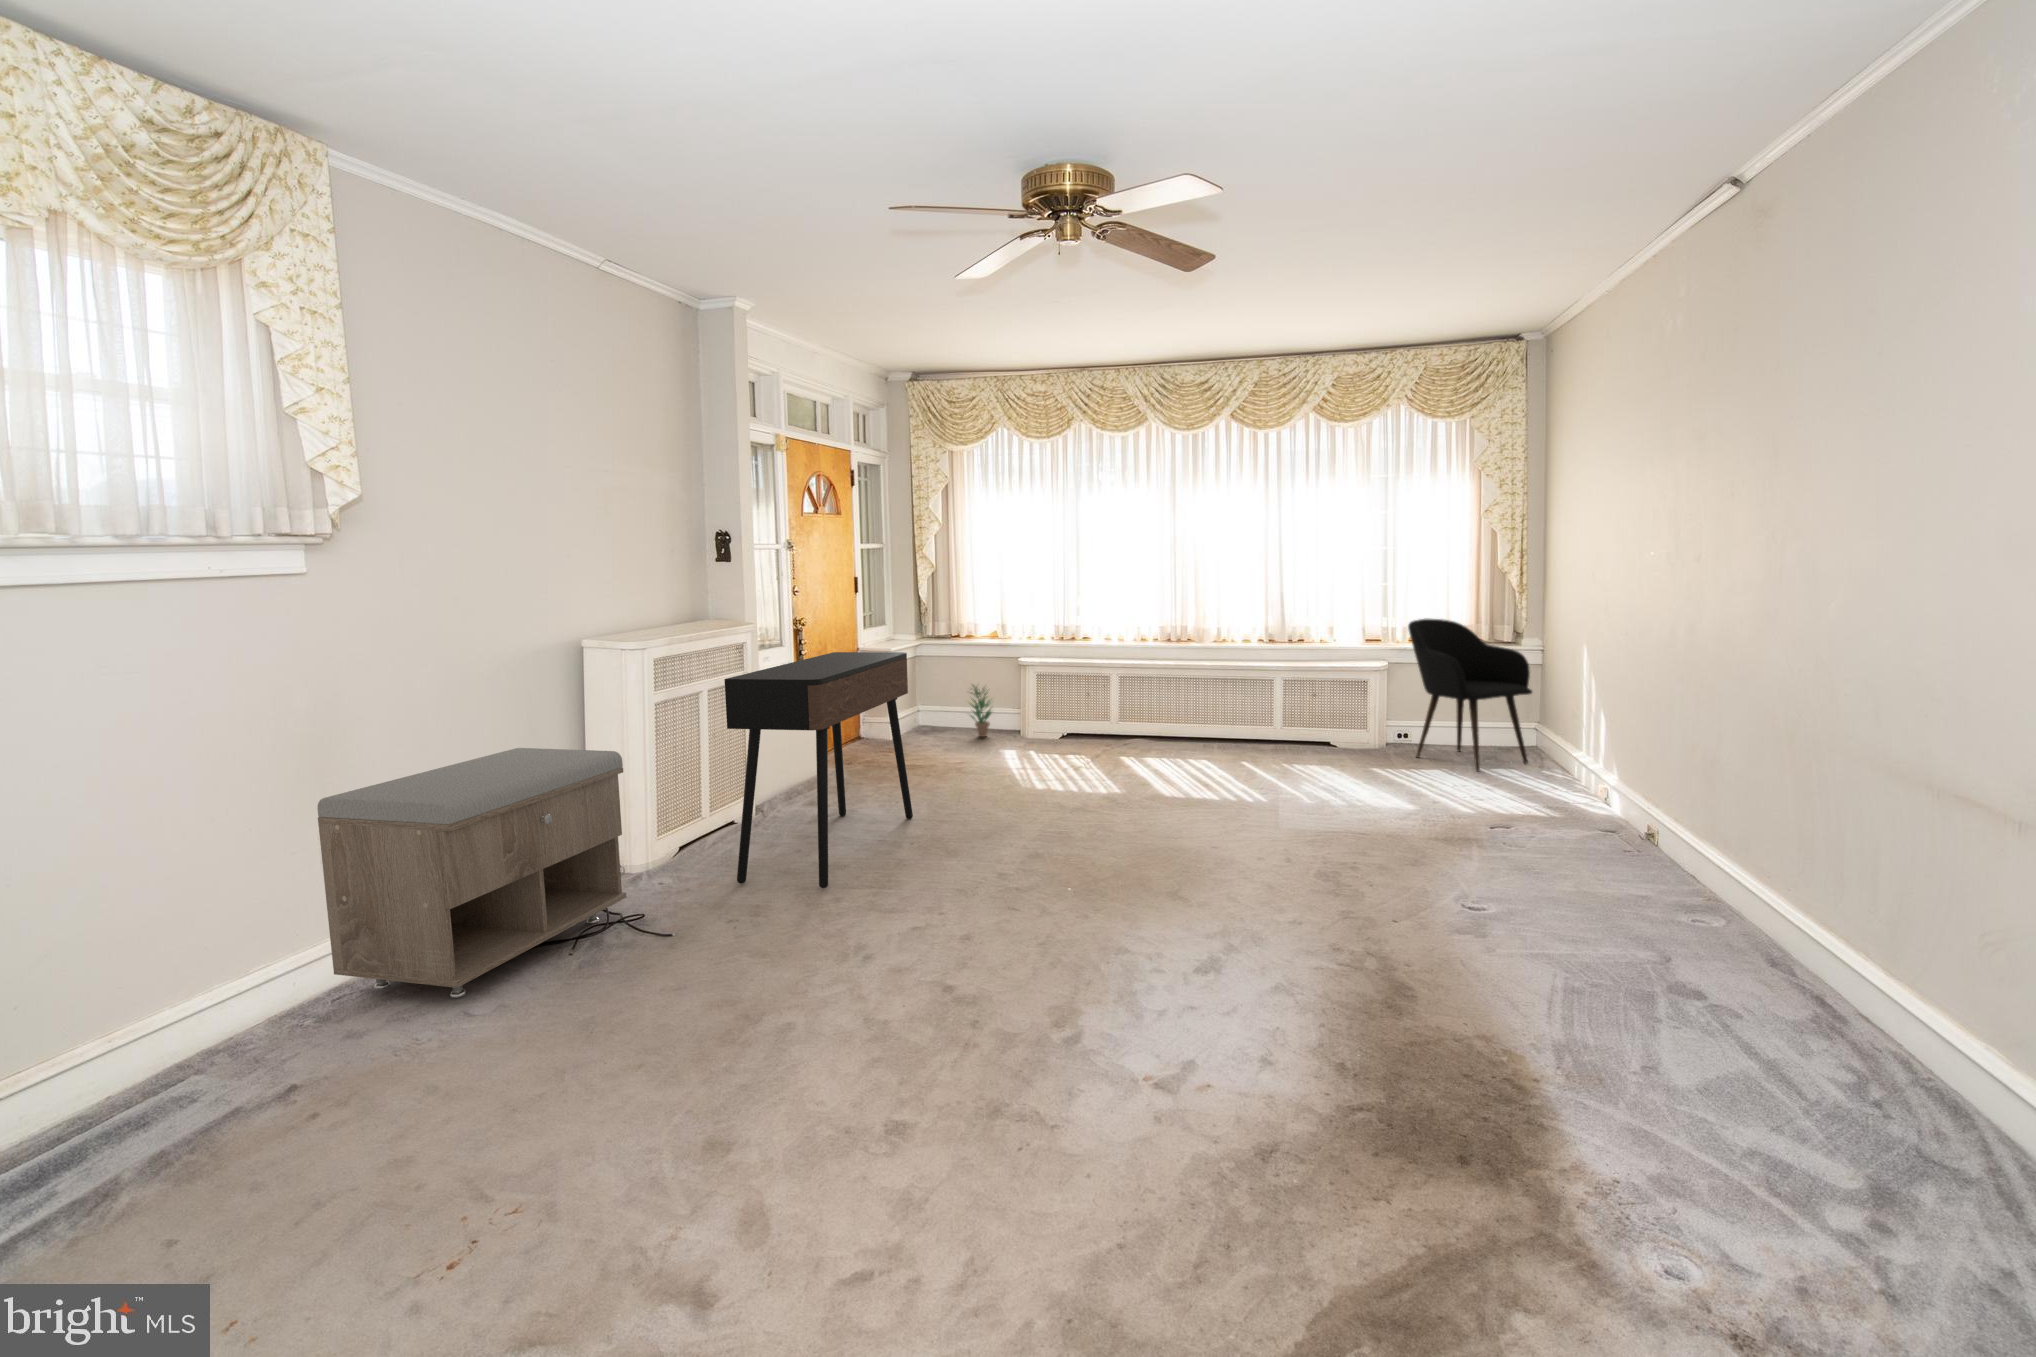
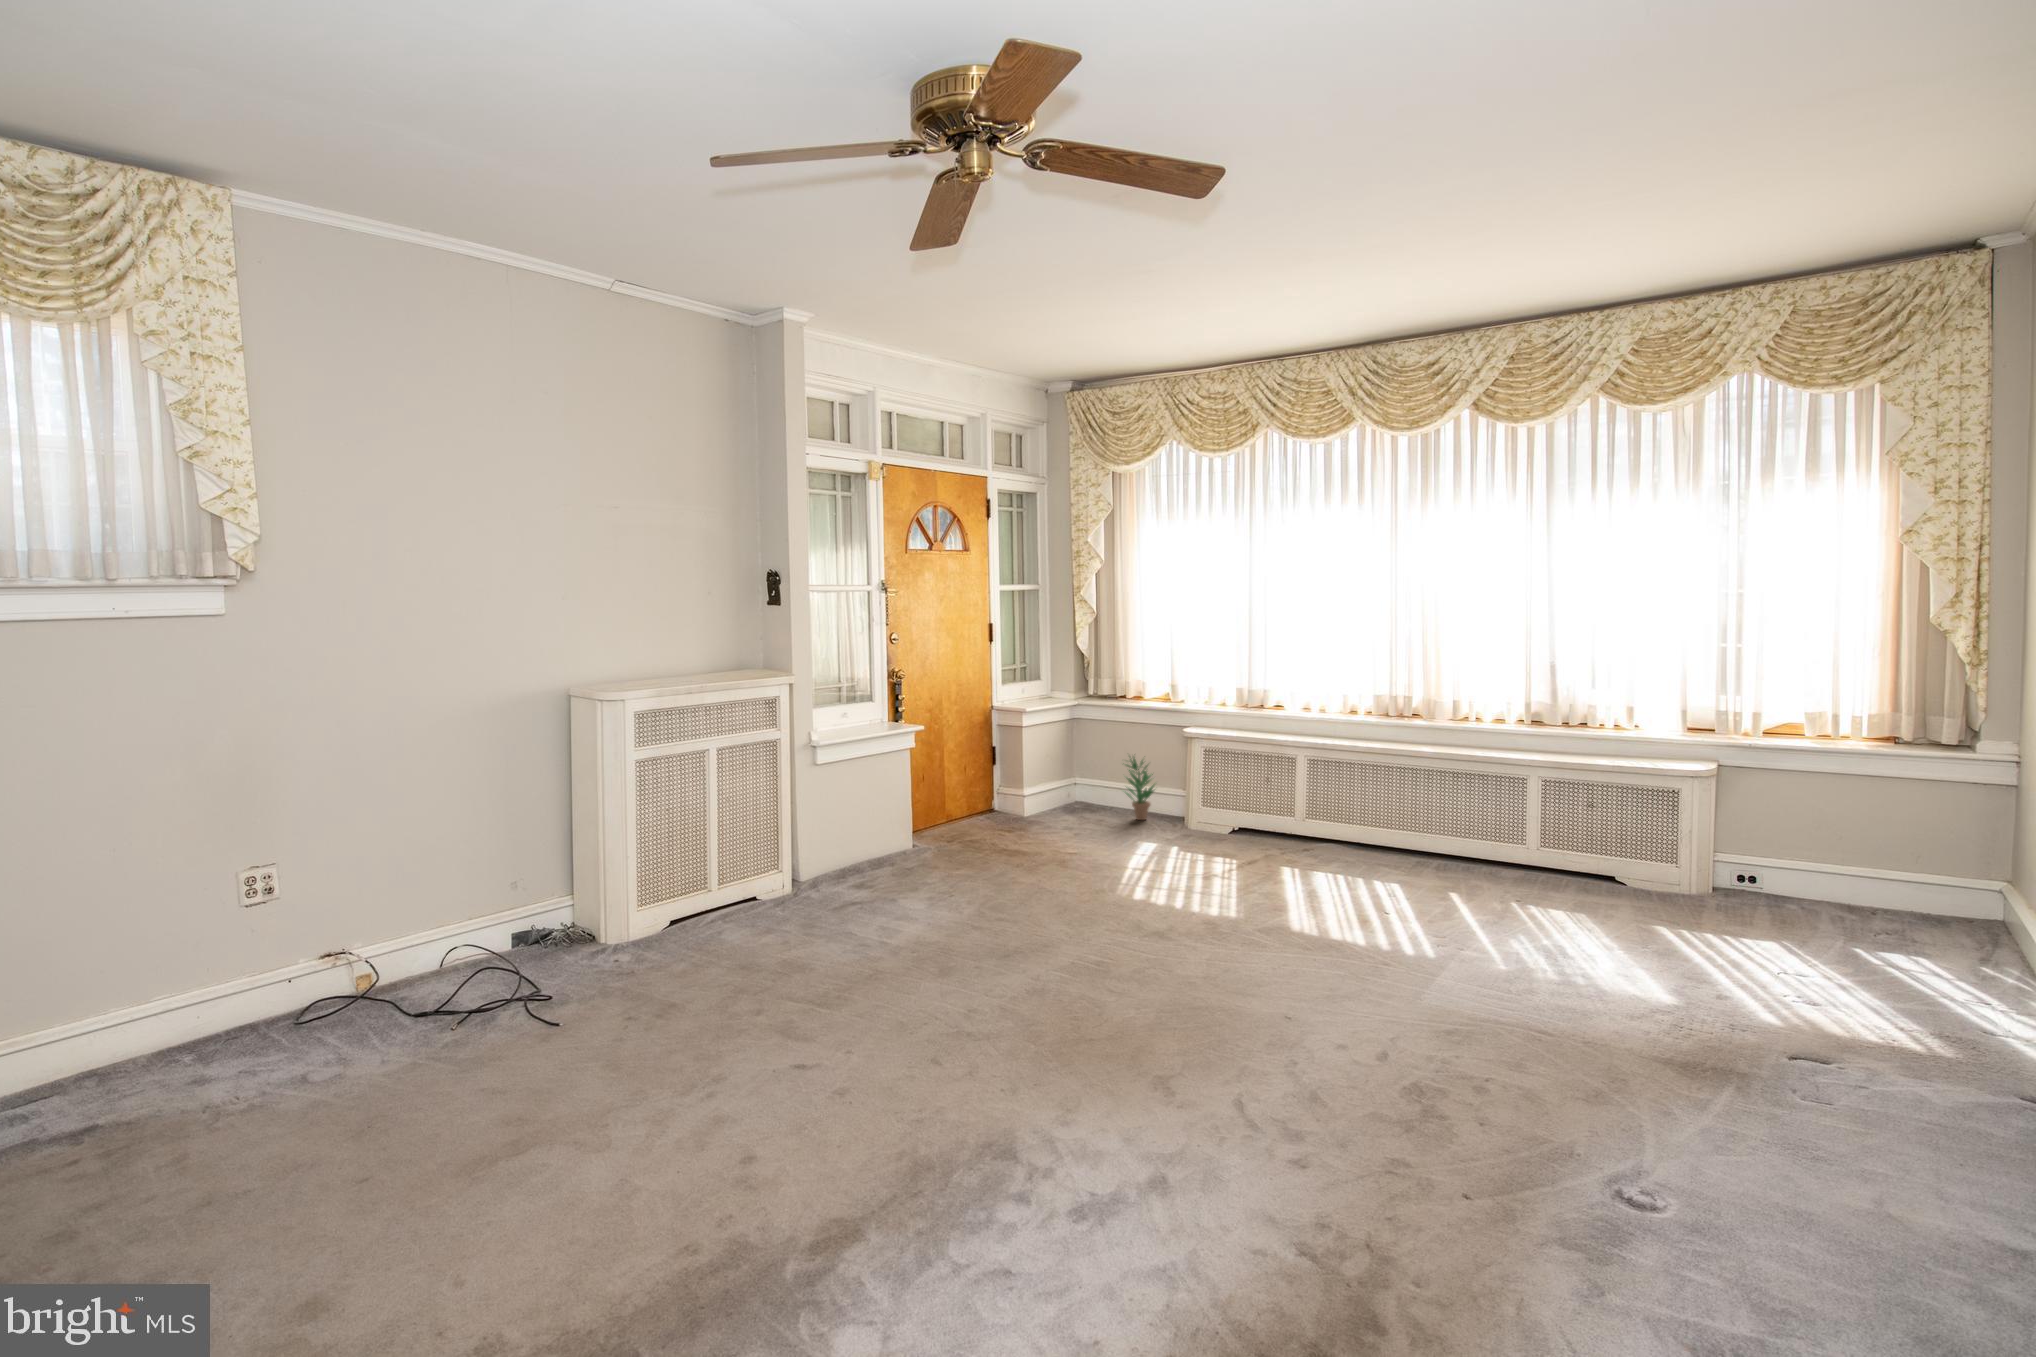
armchair: present [1408,618,1532,771] -> none [1749,700,1992,961]
console table: present [724,652,913,888] -> none [621,721,938,1044]
storage bench: present [317,748,626,998] -> none [62,829,475,1153]

